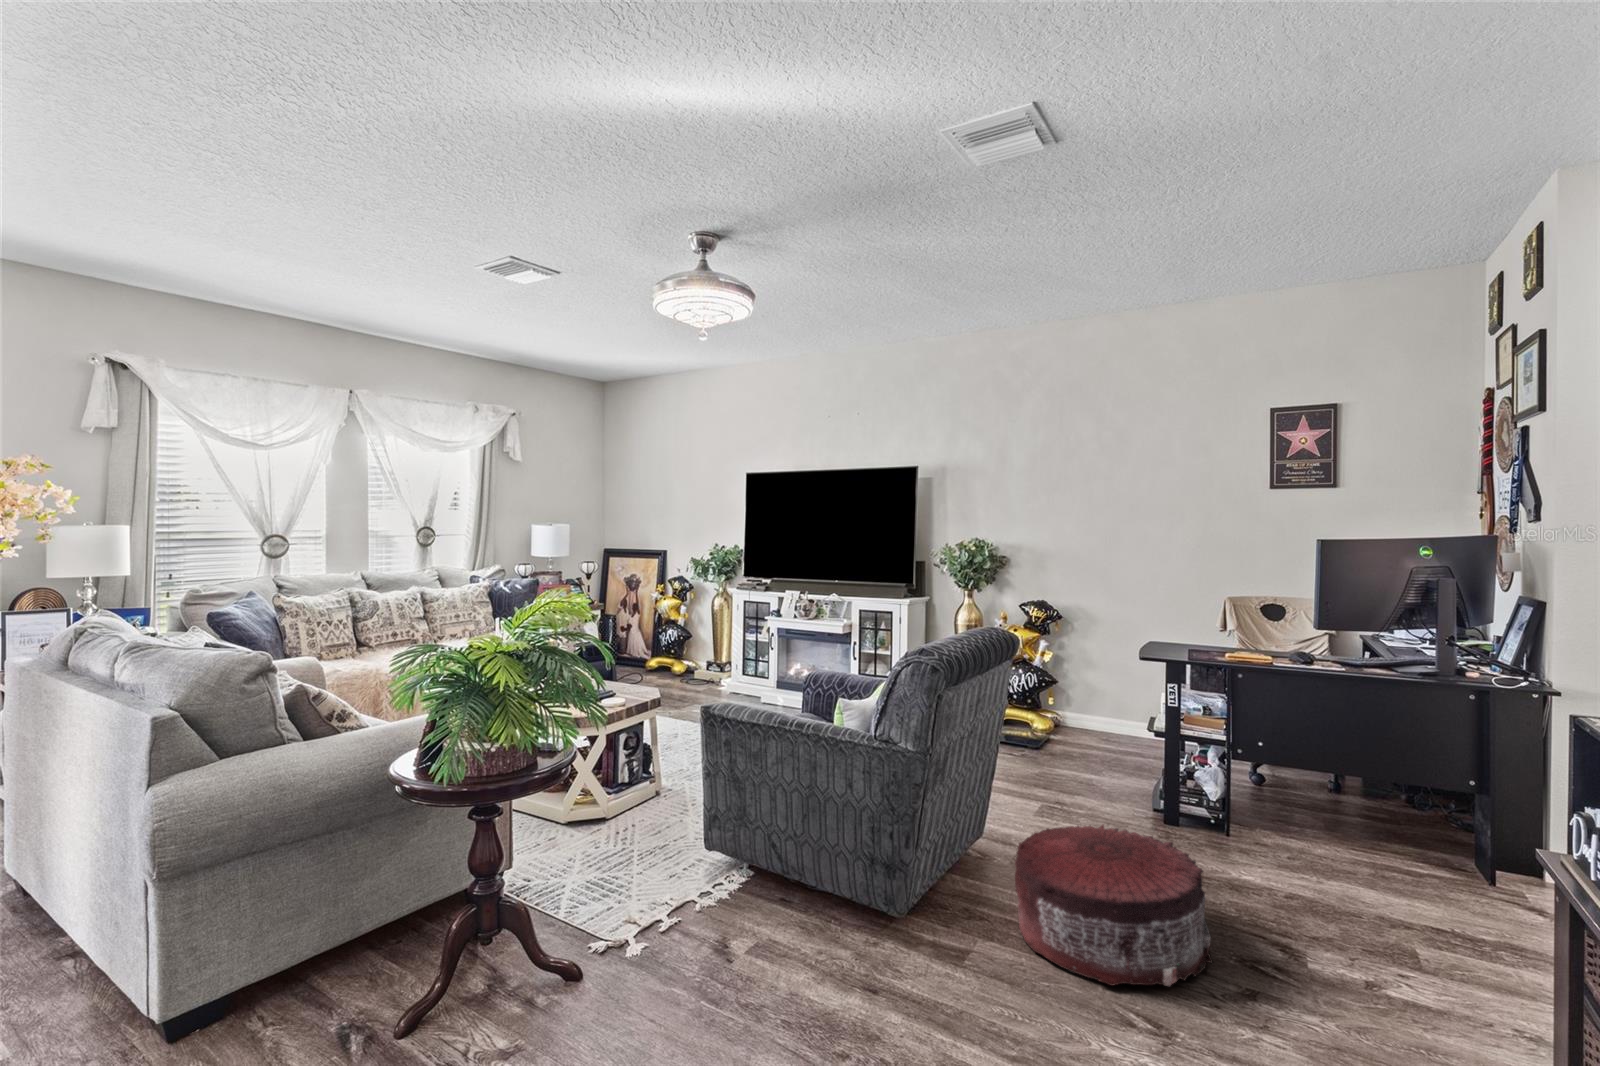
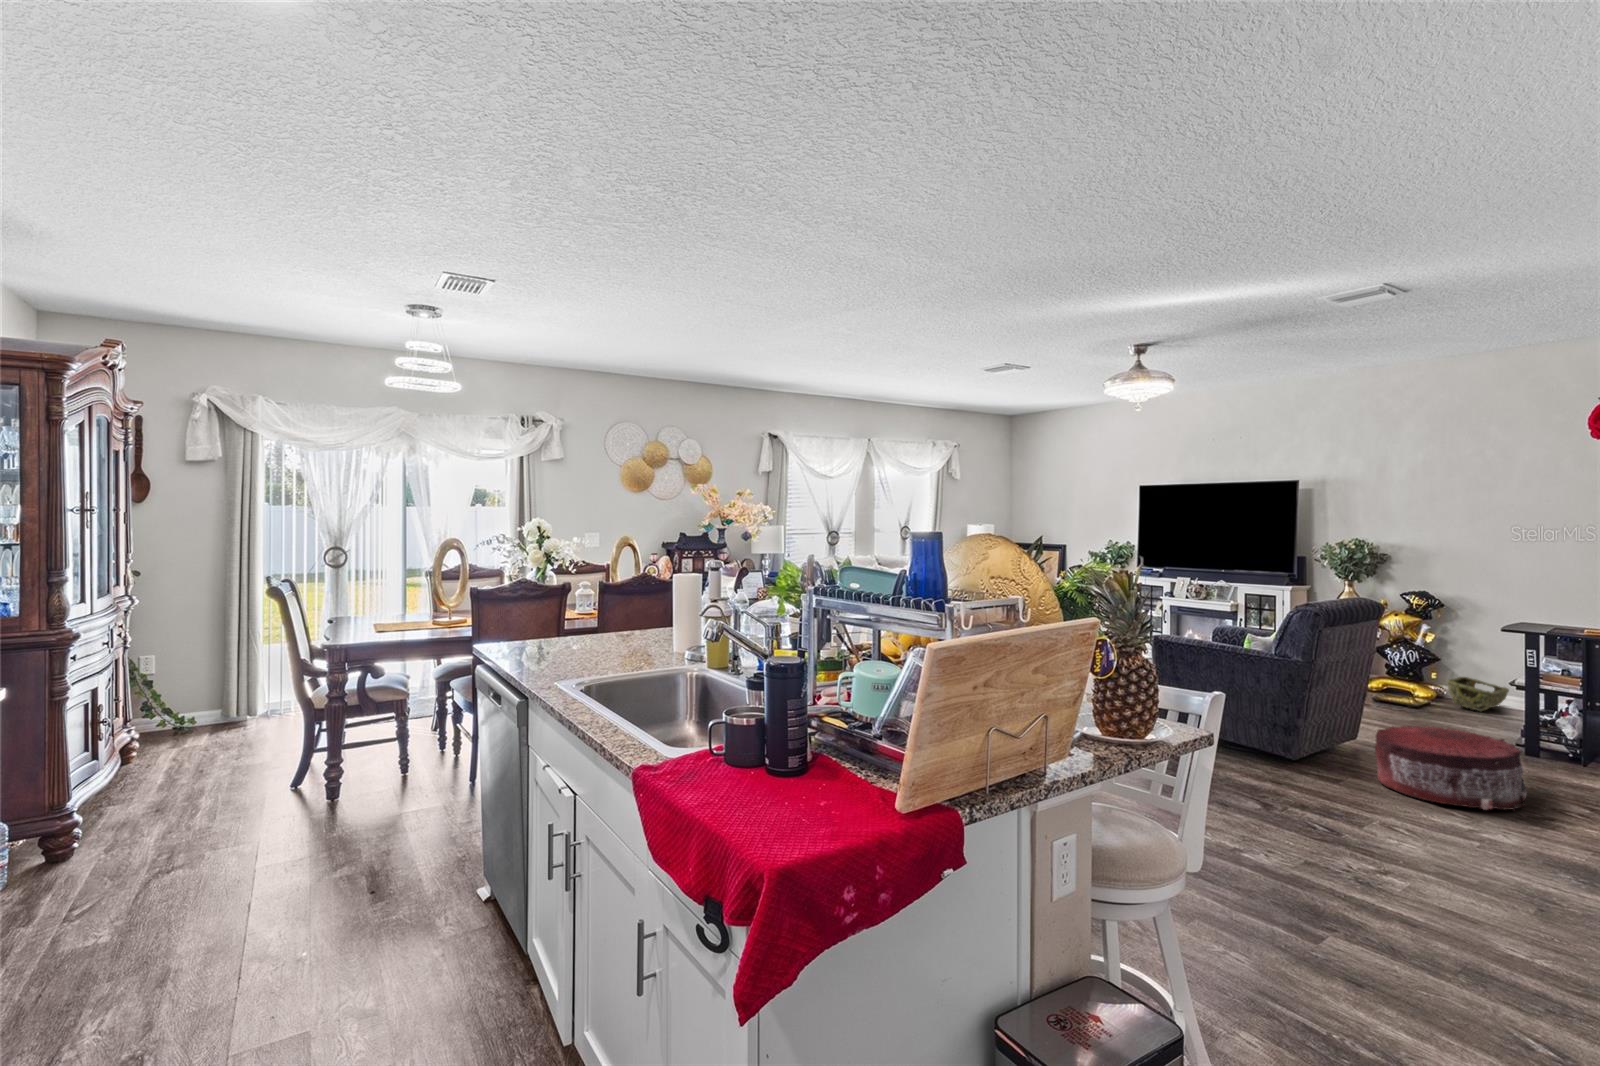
woven basket: none [1068,702,1125,747] -> present [1447,677,1509,711]

